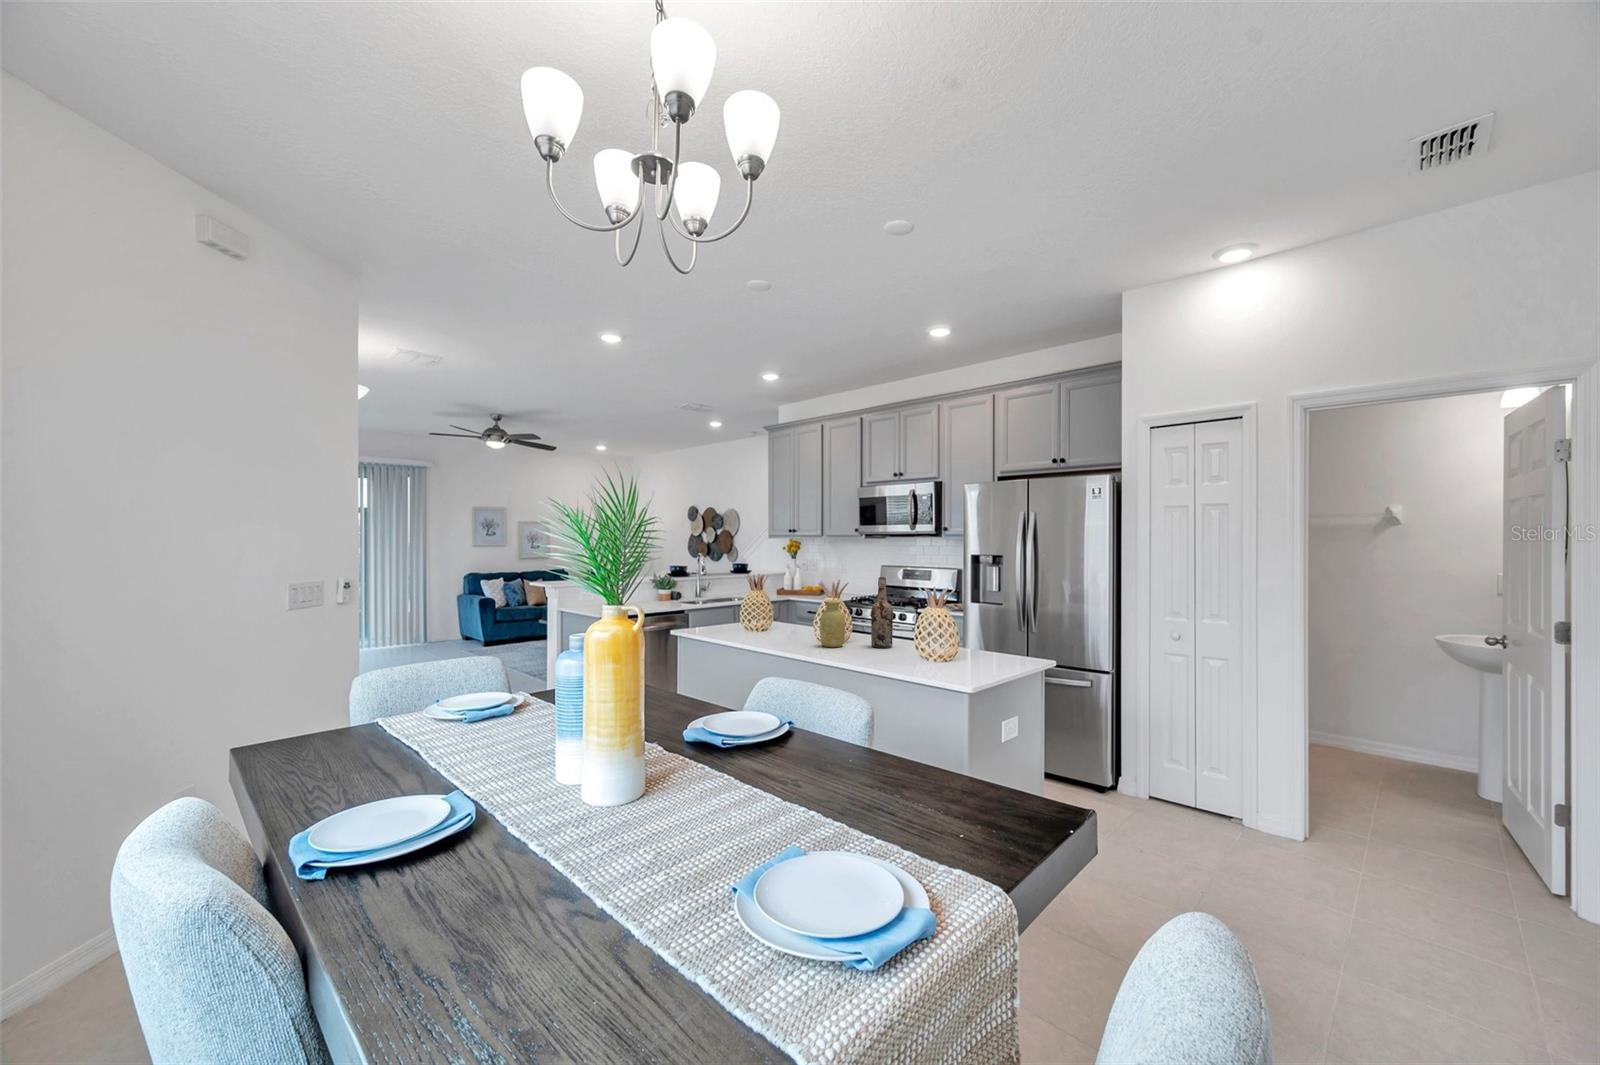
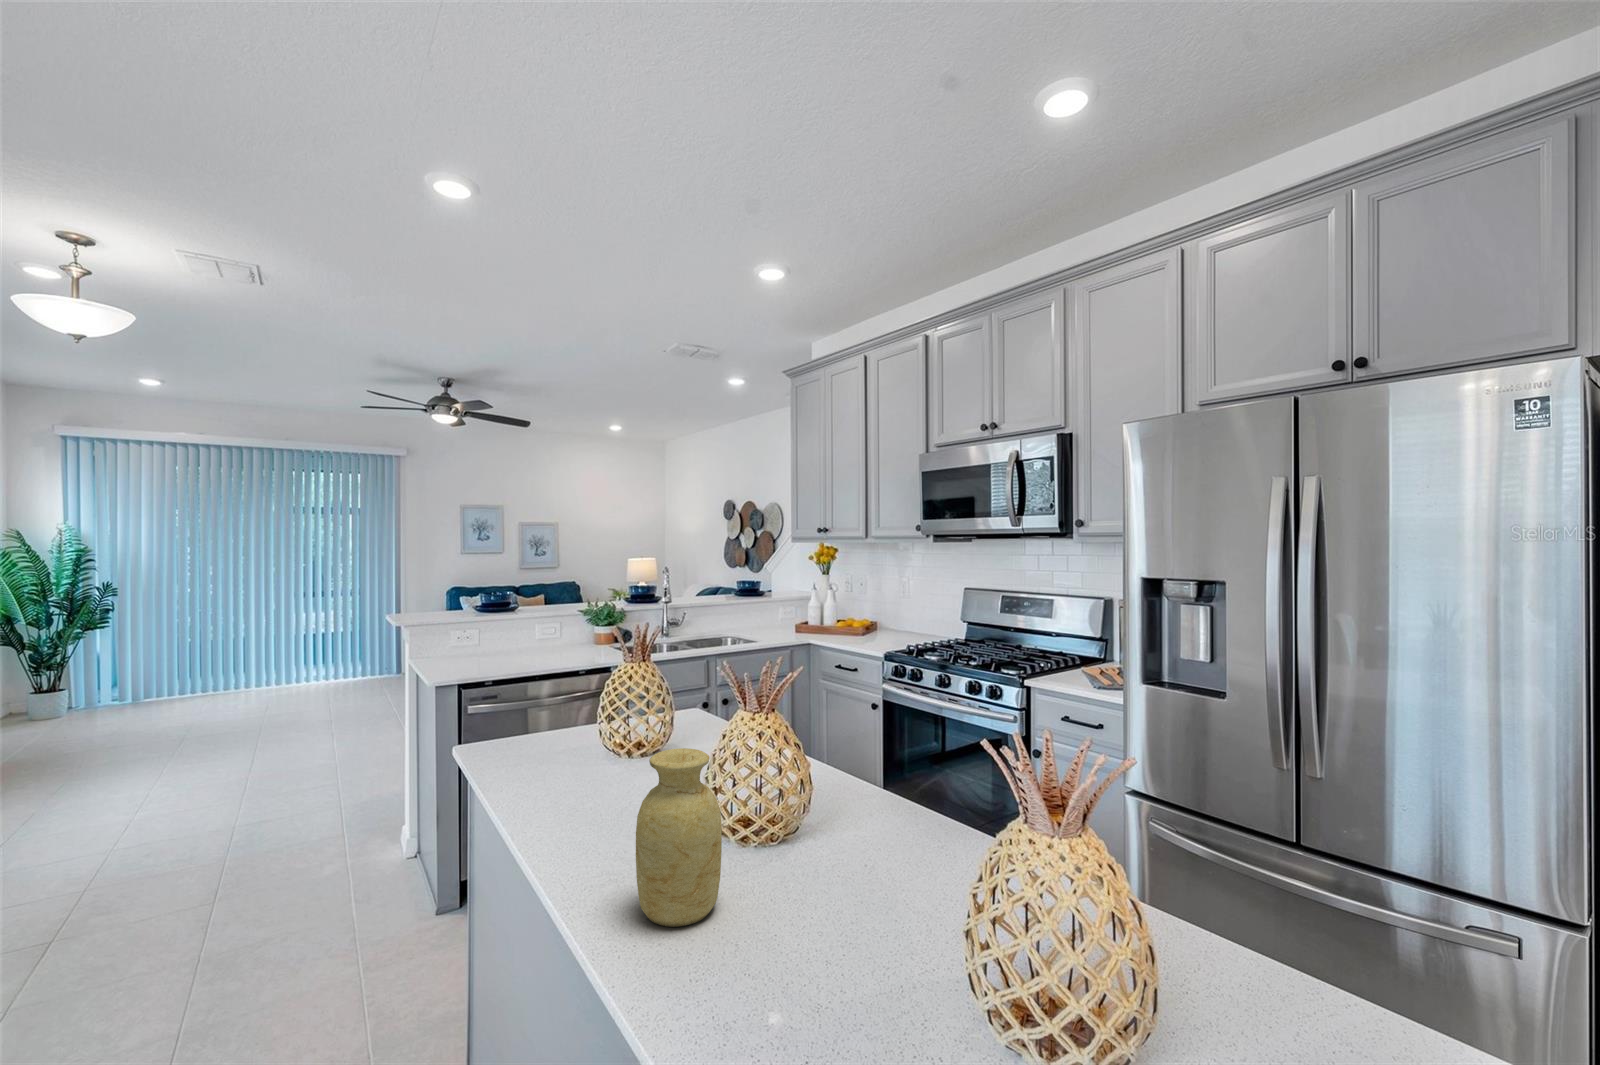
wine bottle: present [871,577,893,648] -> none [803,682,880,953]

